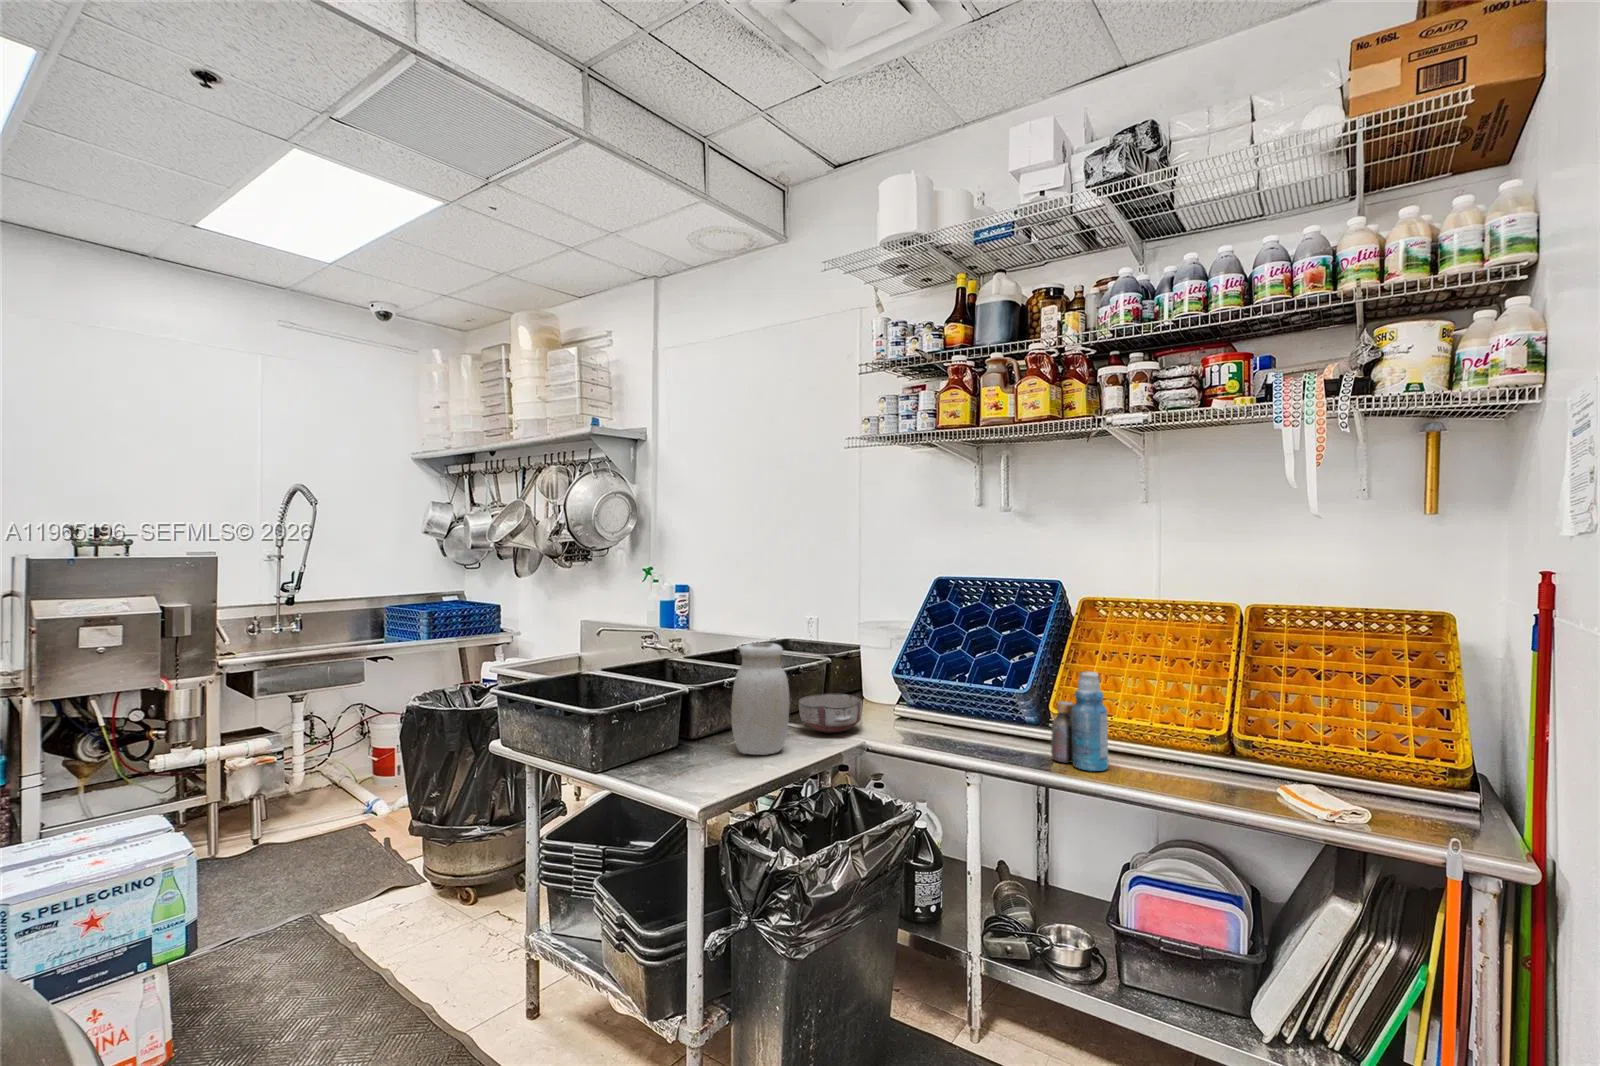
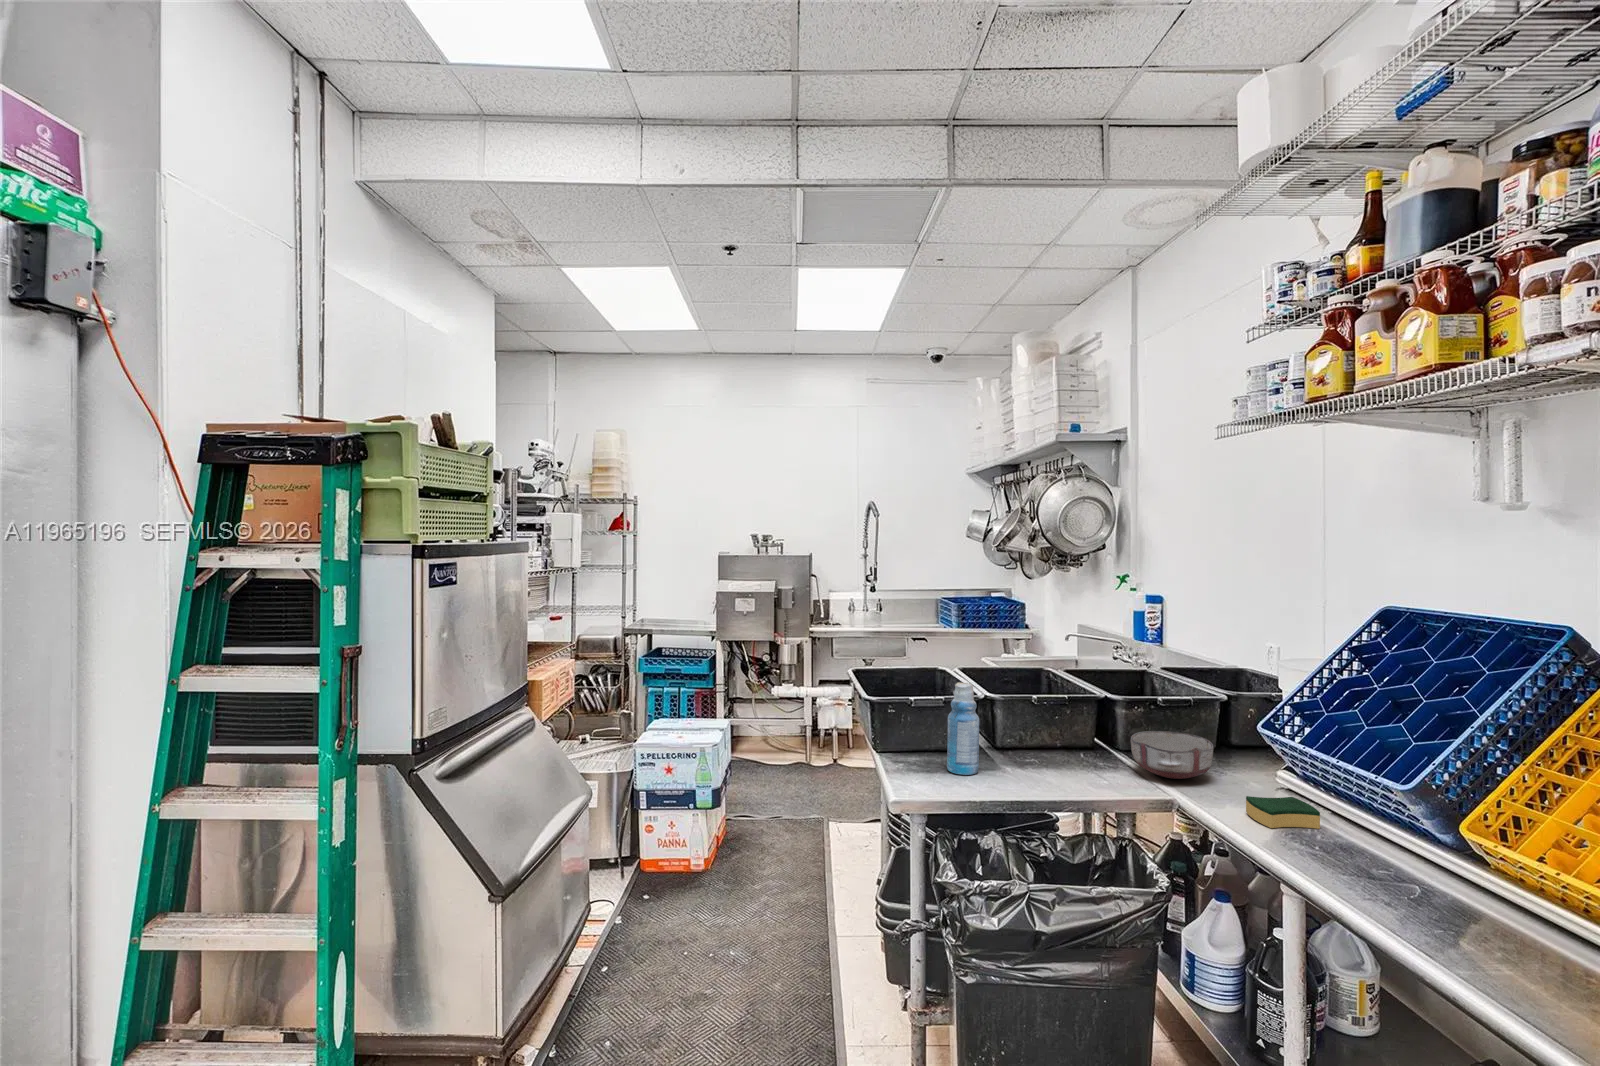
jar: present [731,643,790,755] -> none [1025,661,1087,780]
bottle: present [1051,671,1108,771] -> present [947,682,979,775]
sponge: none [913,723,960,747] -> present [1246,796,1320,829]

